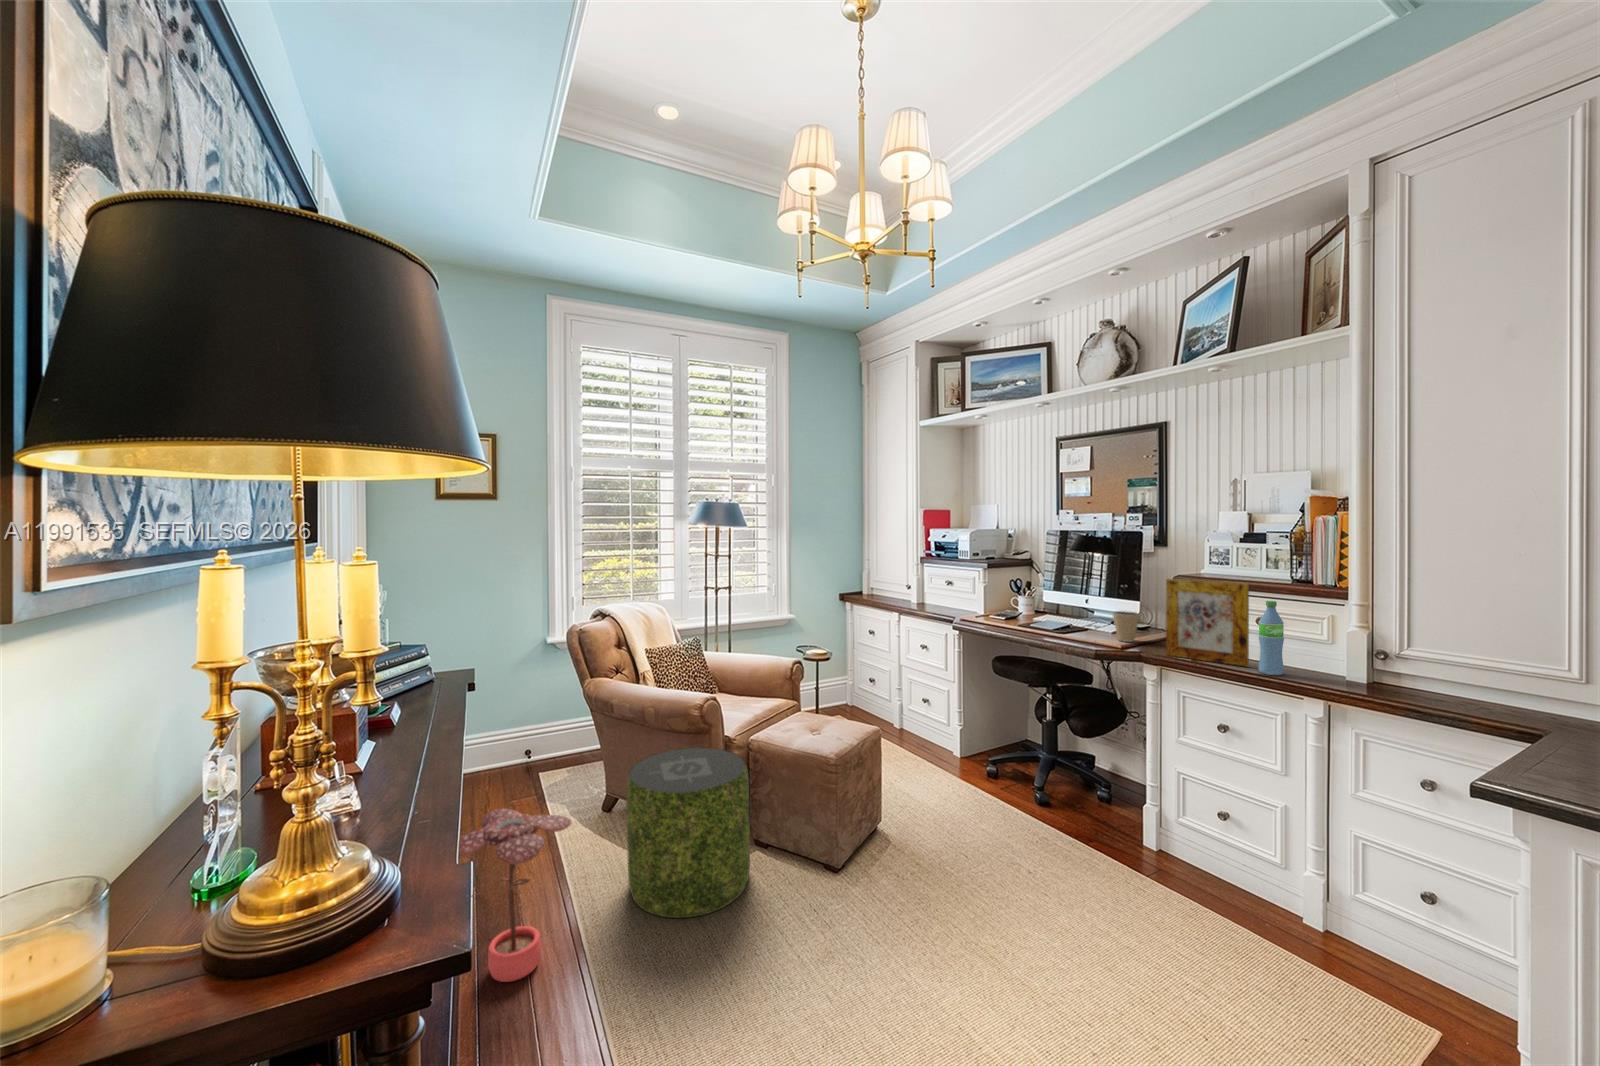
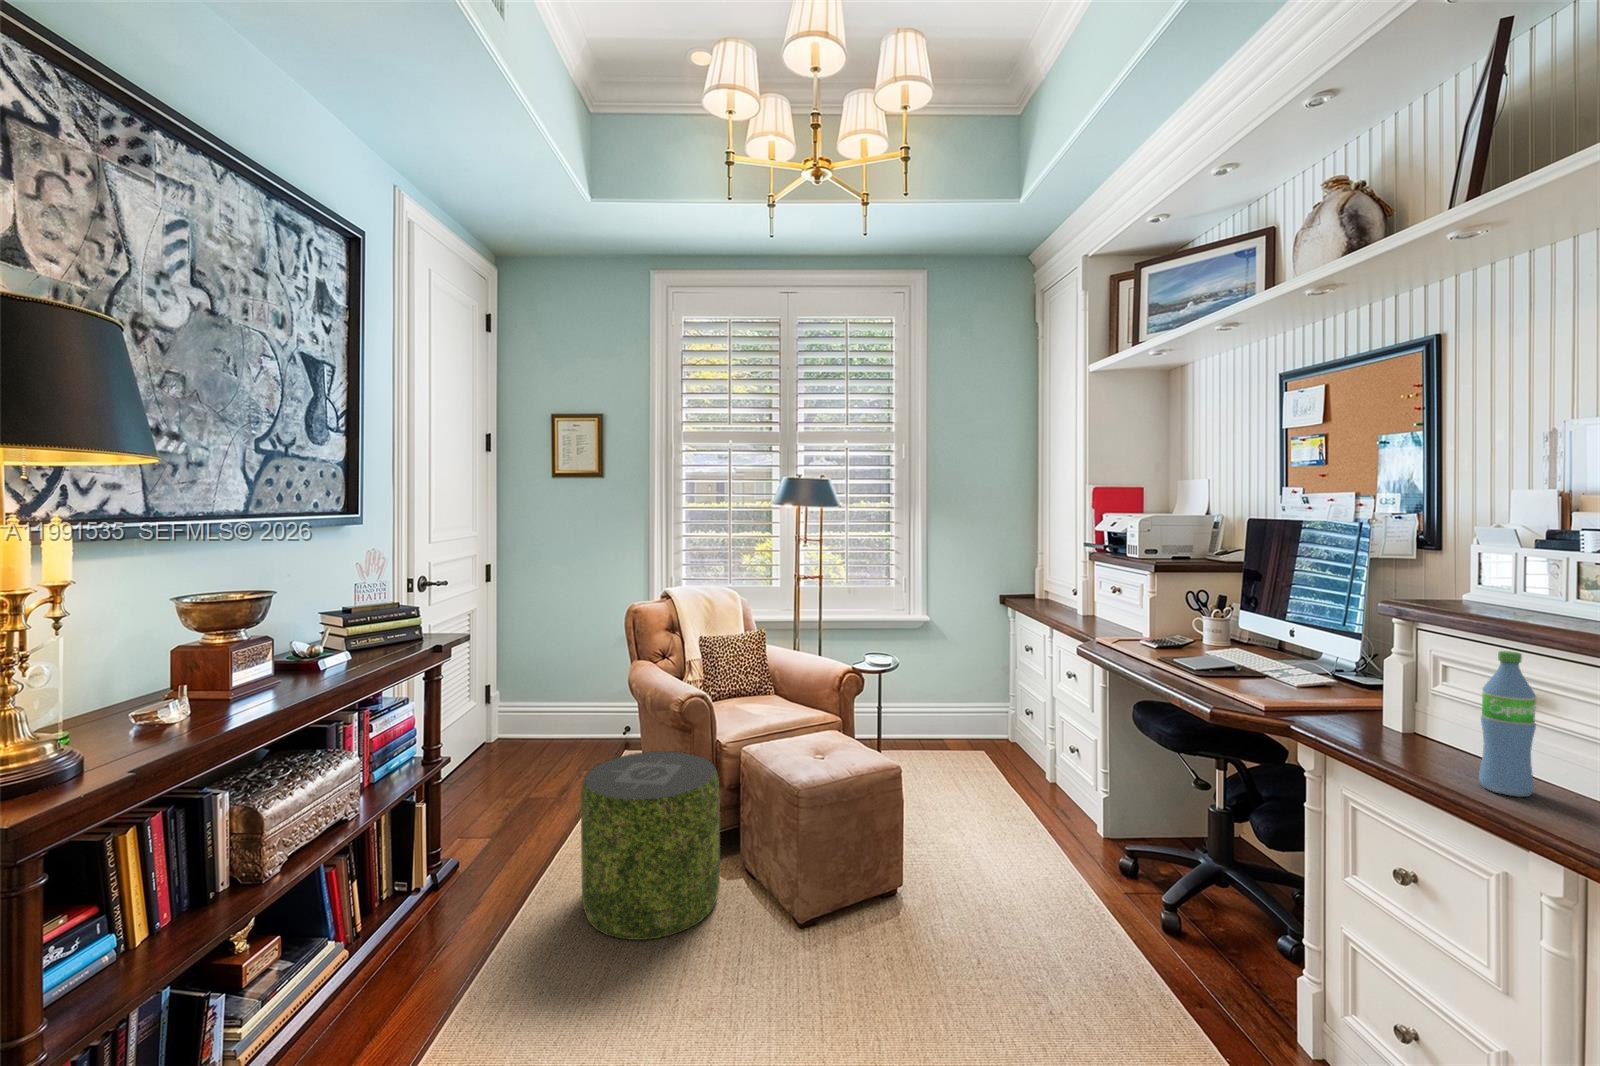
picture frame: present [1166,579,1249,667] -> none [1336,599,1482,771]
coffee cup: present [1112,611,1140,642] -> none [1280,648,1331,700]
potted plant: present [460,808,571,982] -> none [375,777,499,948]

